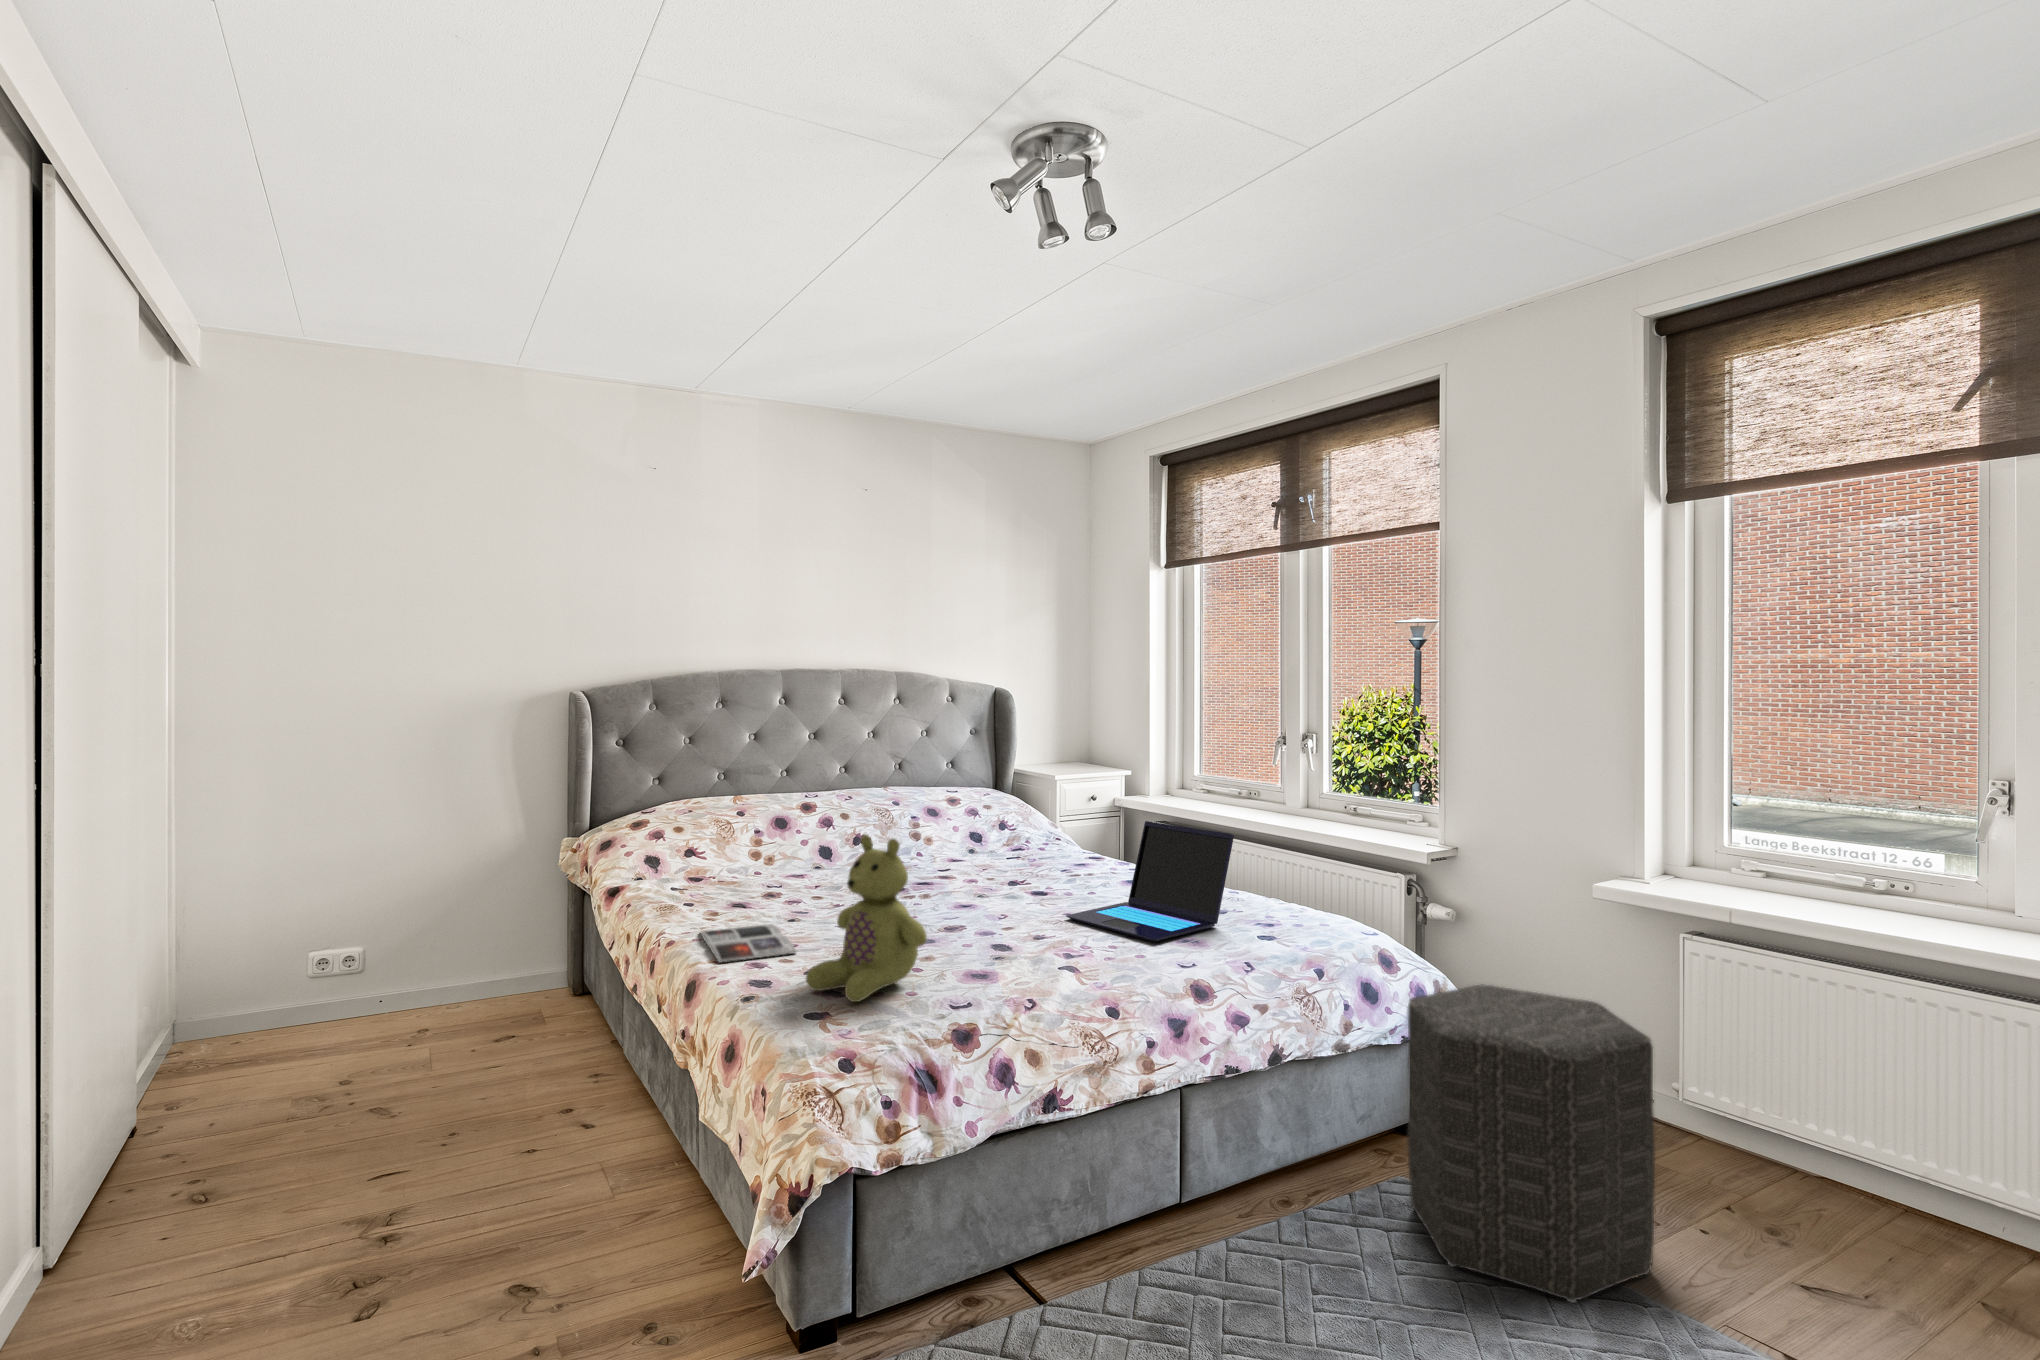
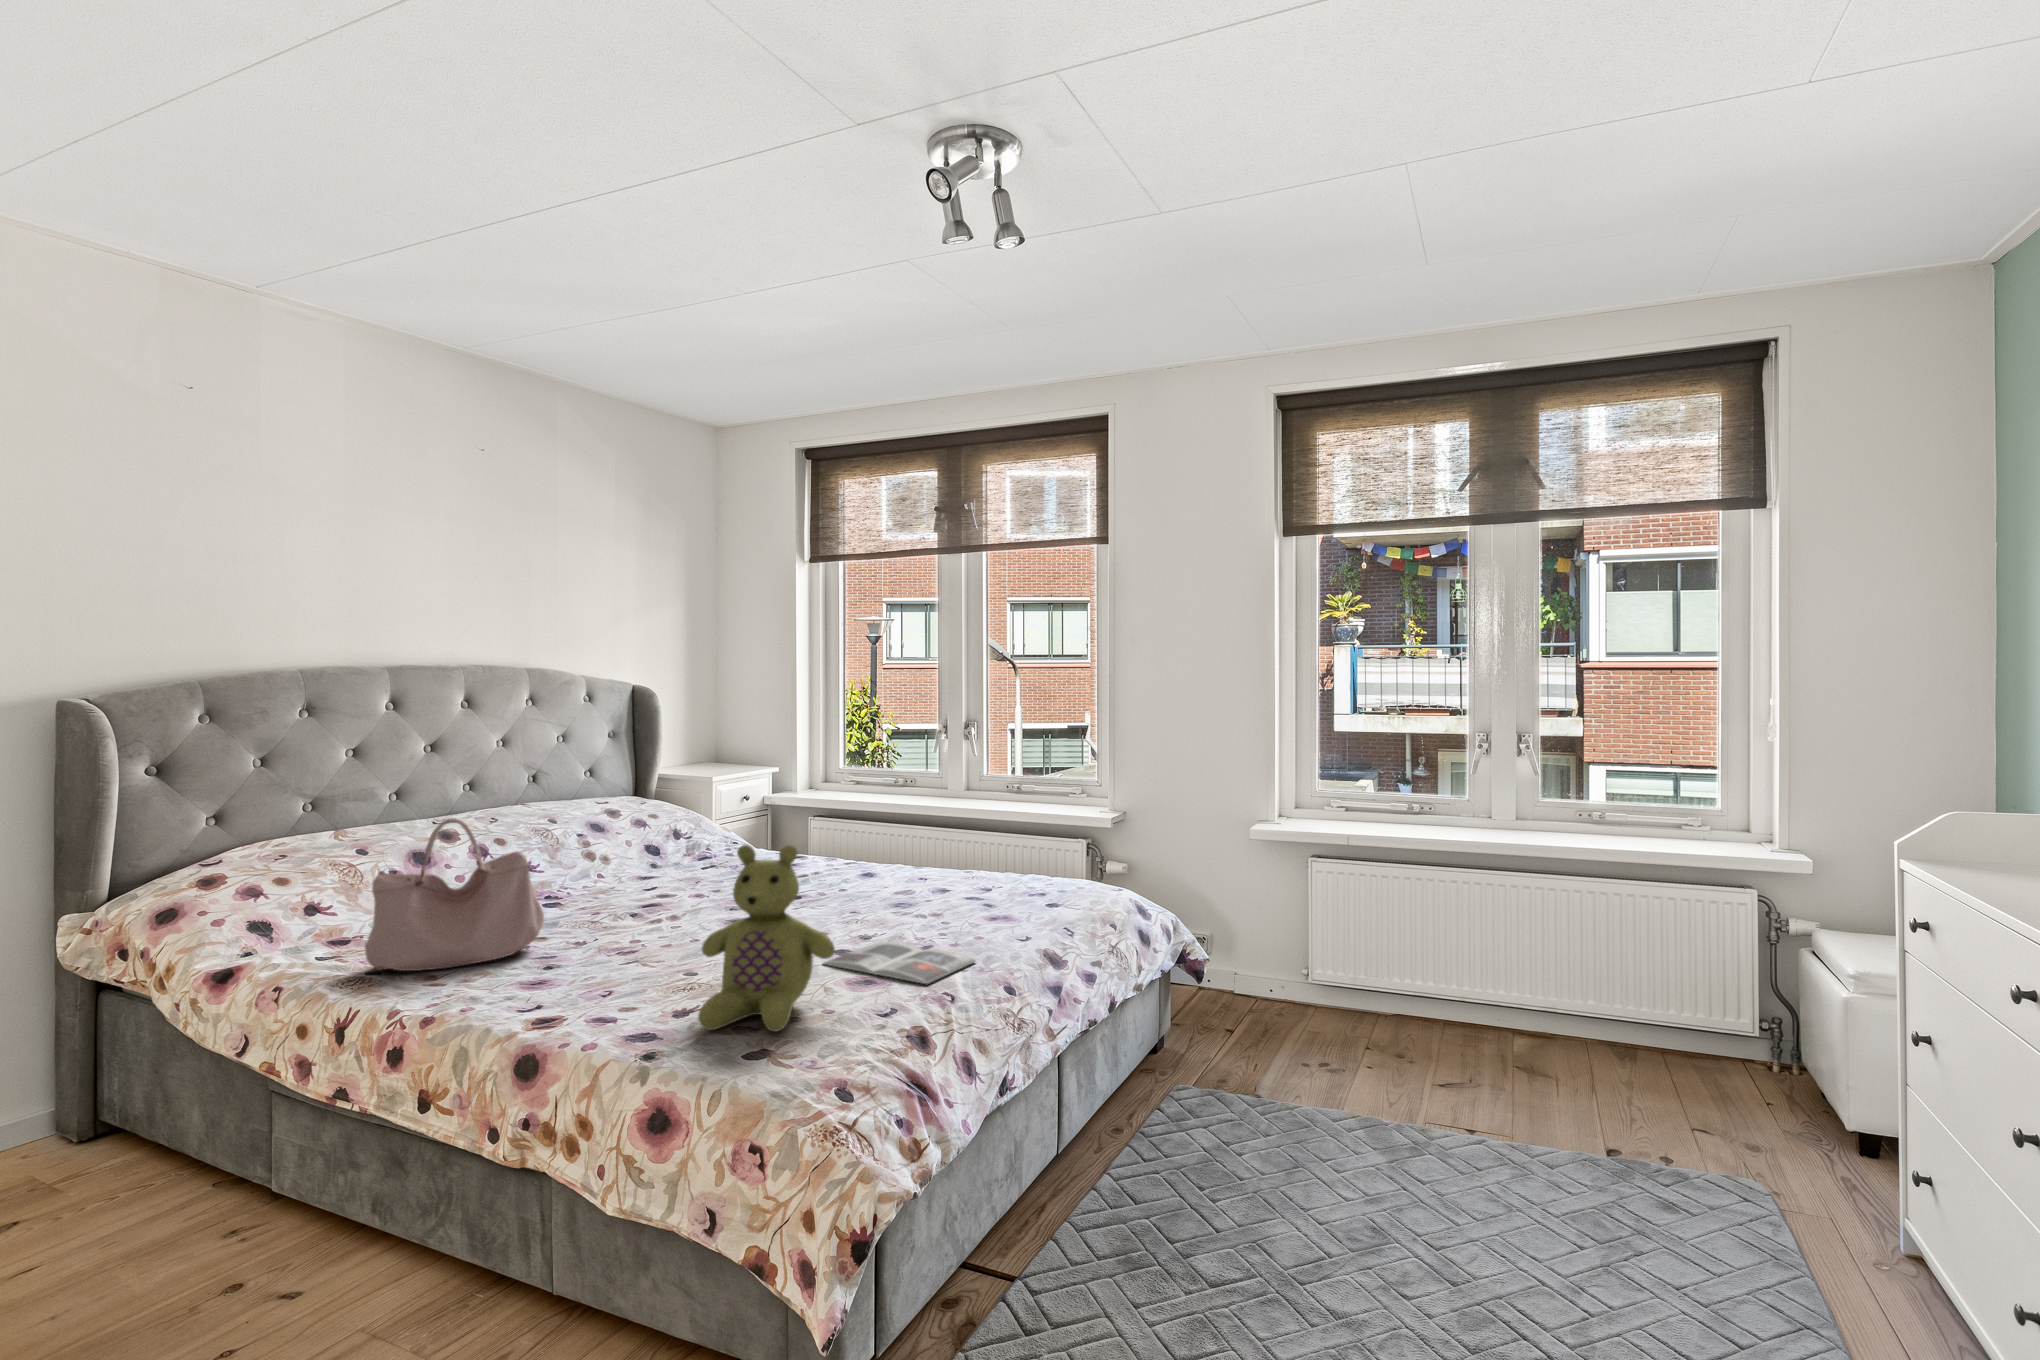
handbag: none [688,792,808,909] -> present [365,818,544,971]
laptop: present [1066,821,1234,942] -> none [857,811,1007,923]
magazine: present [700,924,796,962] -> present [823,942,975,984]
ottoman: present [1407,984,1655,1303] -> none [1201,913,1375,1140]

